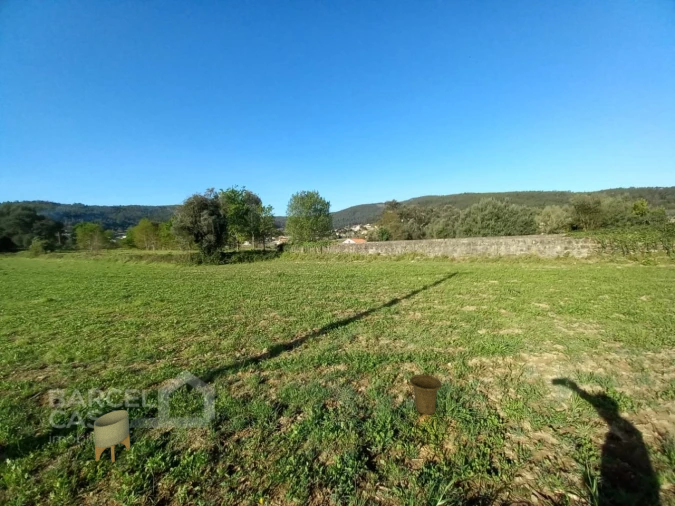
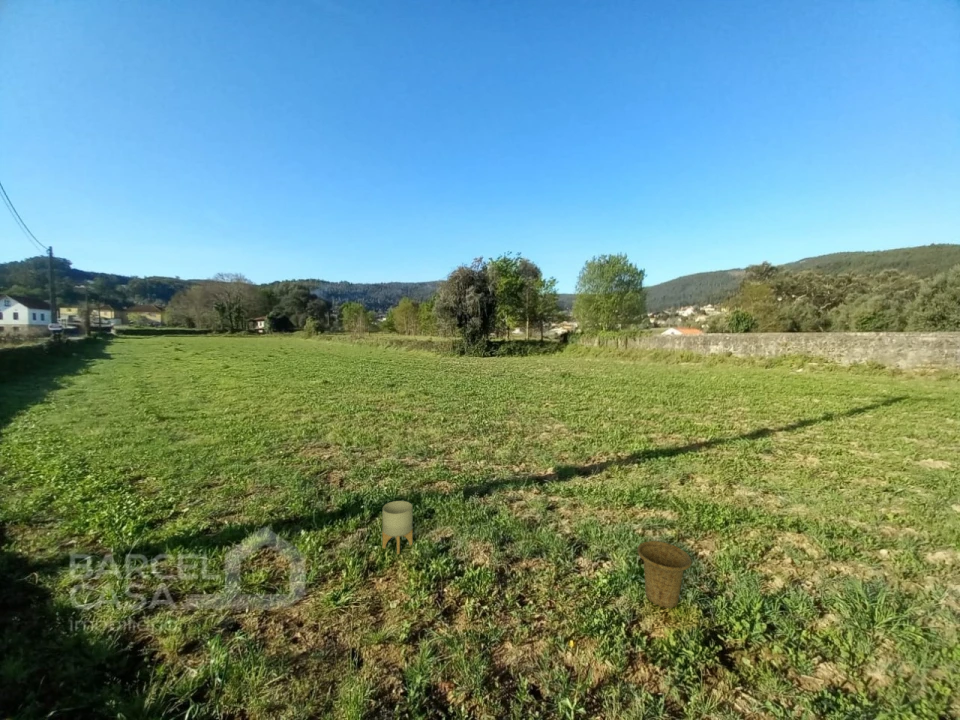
basket: present [410,374,441,415] -> present [638,541,692,608]

